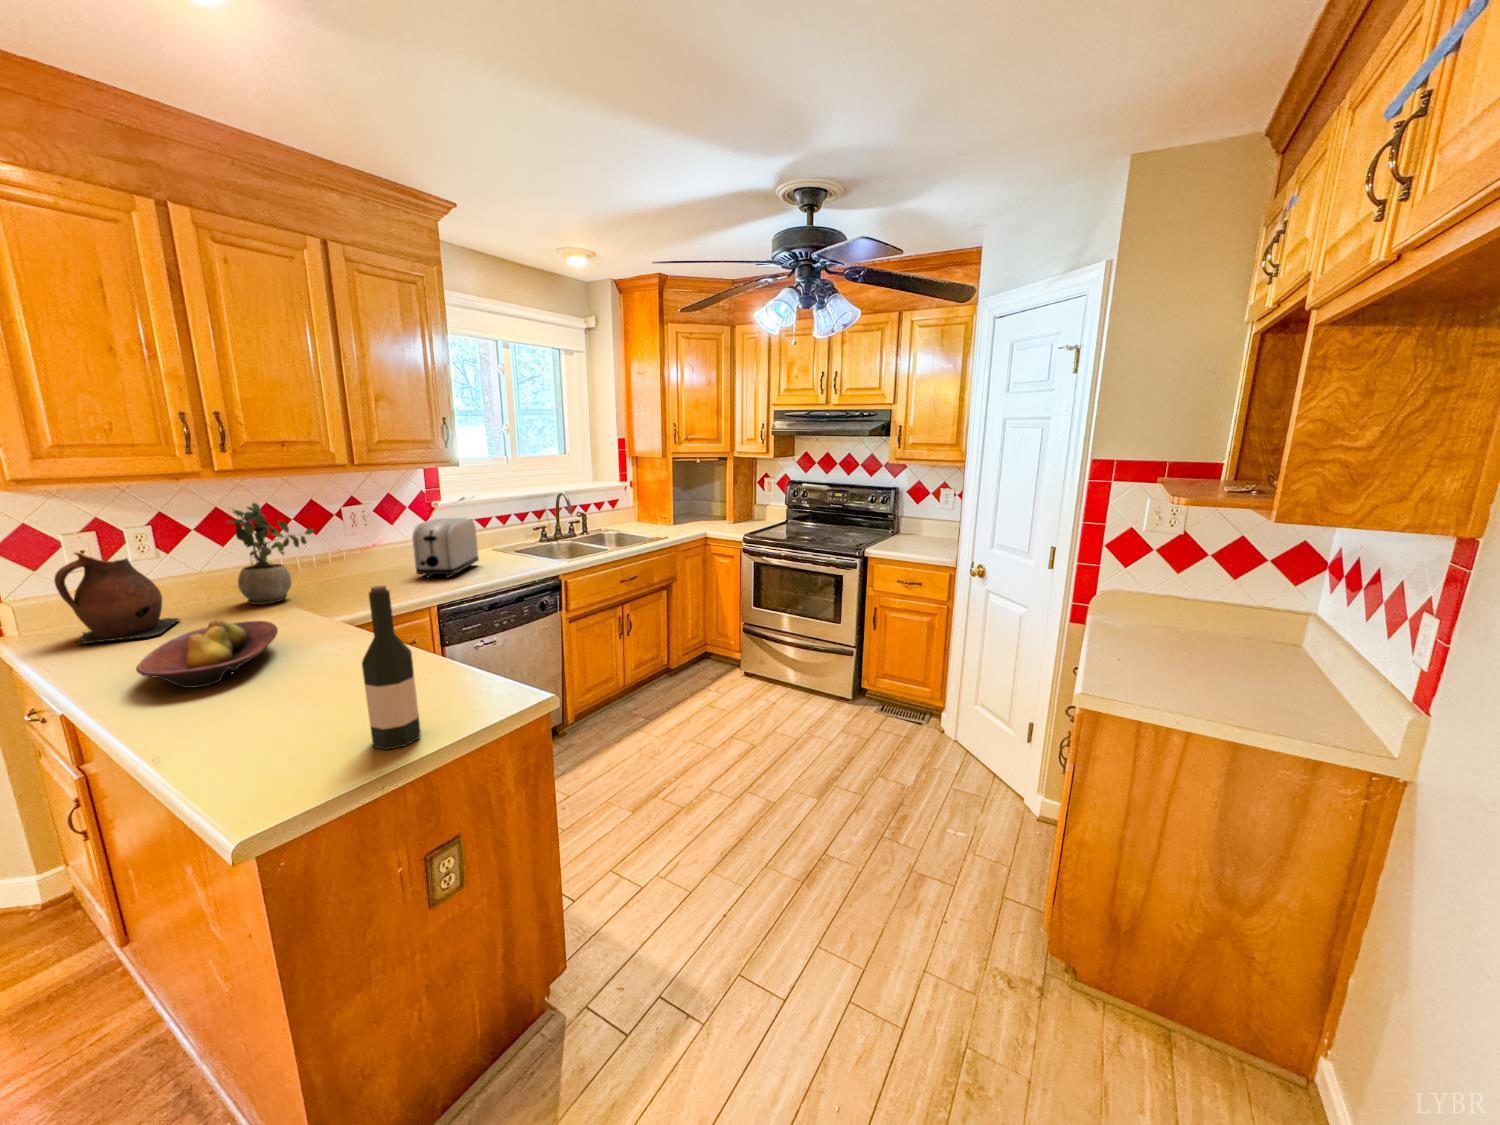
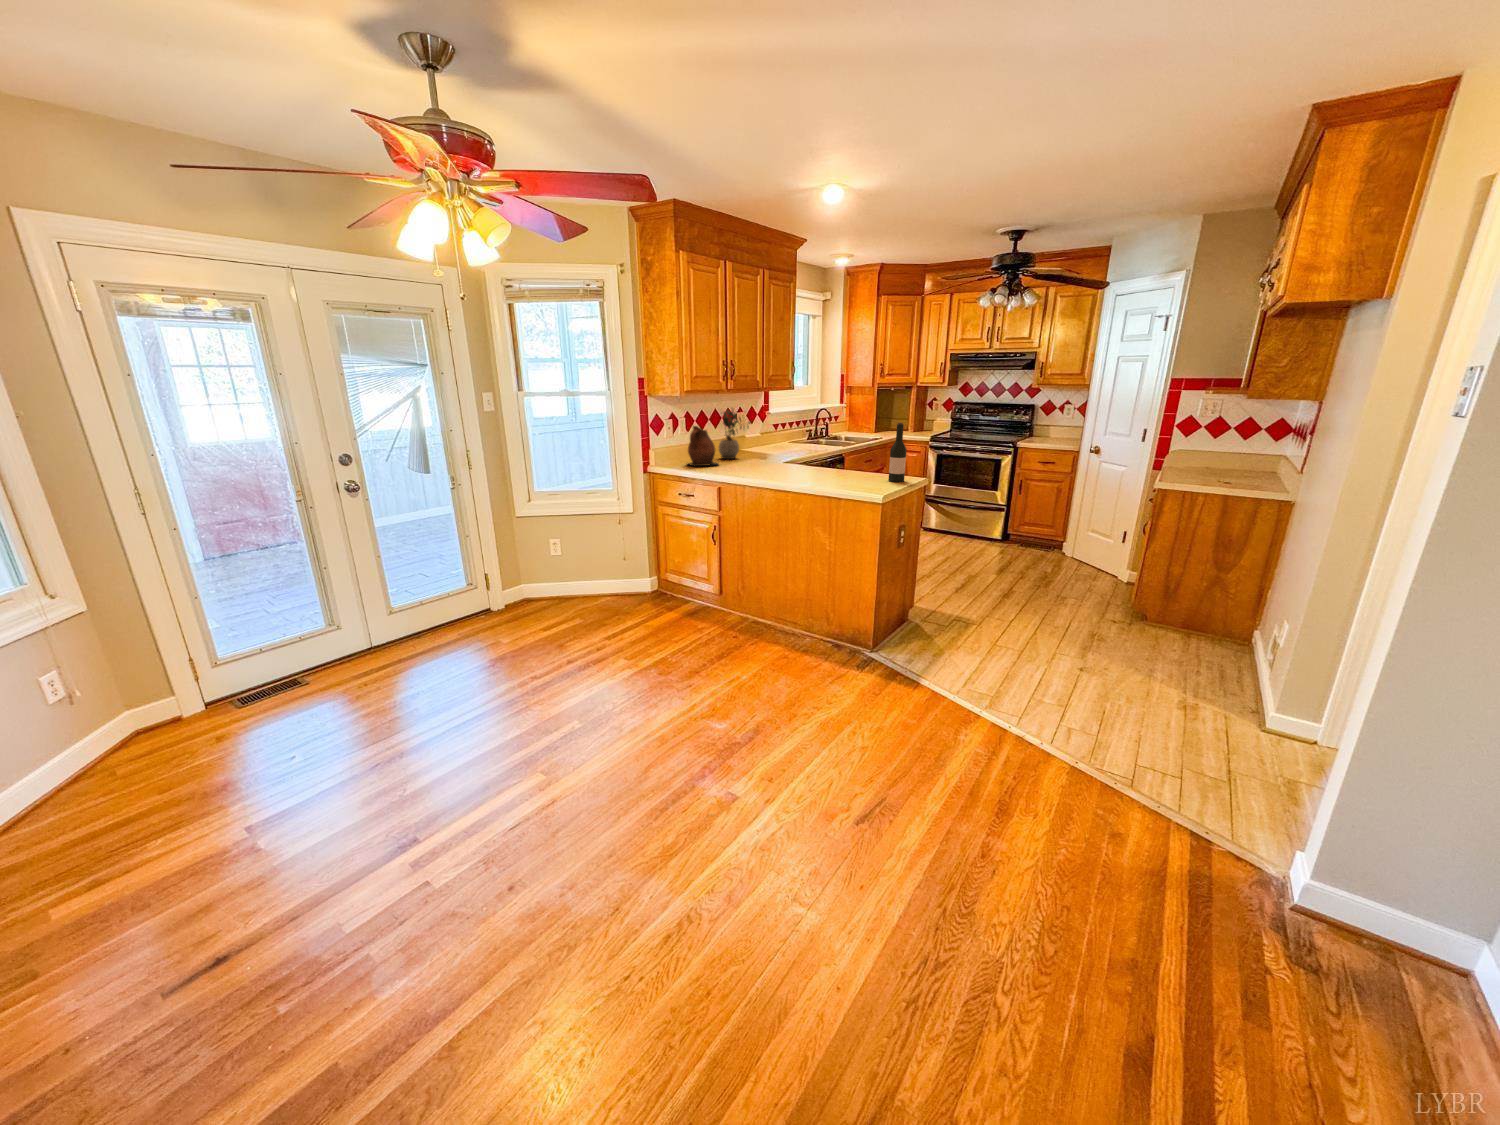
toaster: present [412,518,479,578] -> none [775,421,797,453]
fruit bowl: present [136,619,278,688] -> none [753,452,800,474]

